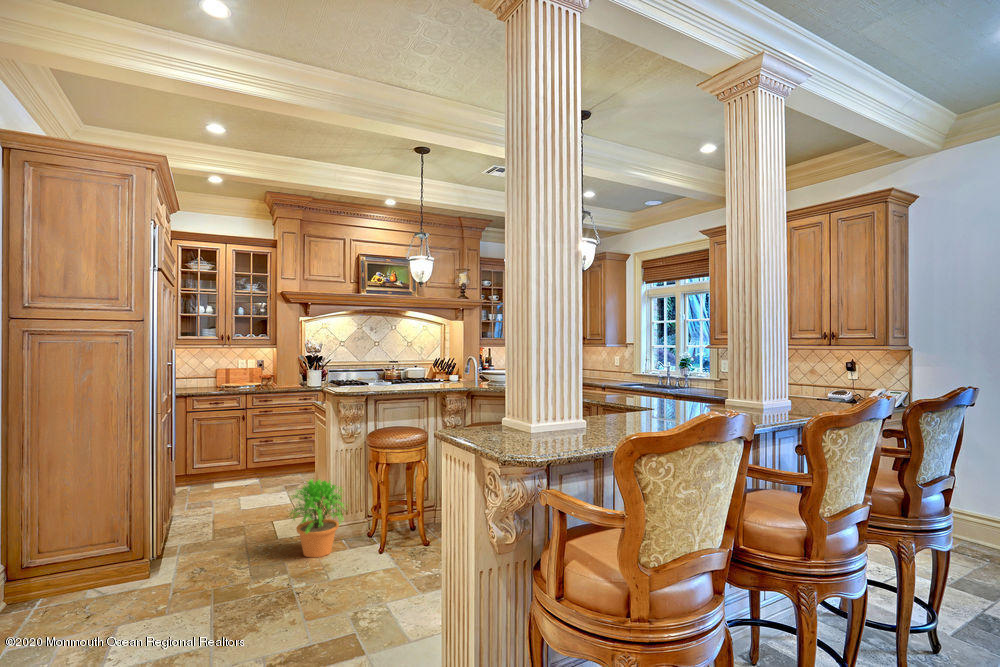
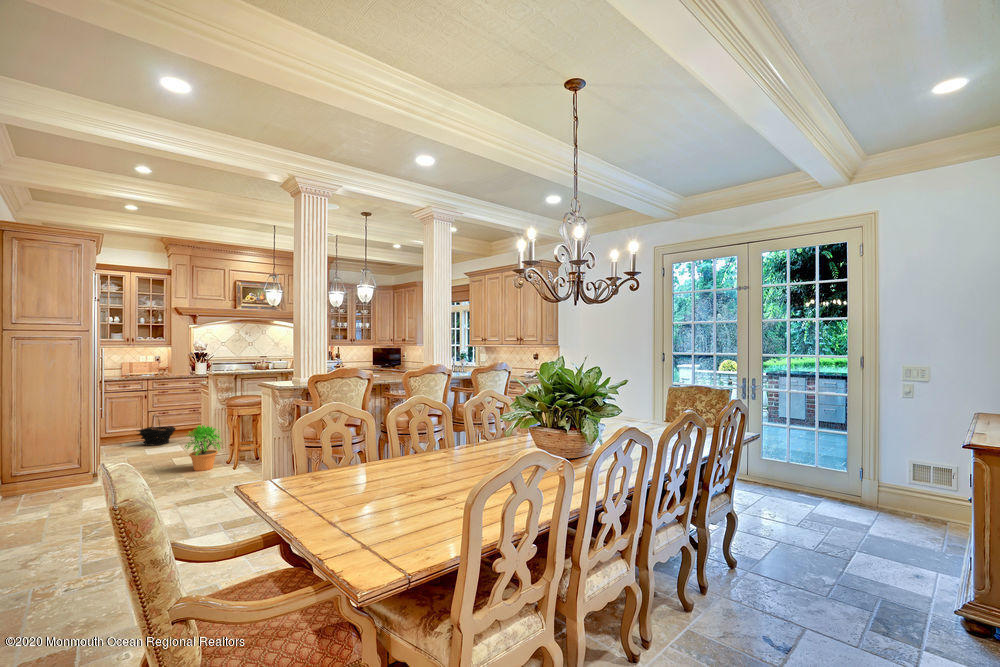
basket: none [231,444,281,490] -> present [137,417,176,446]

